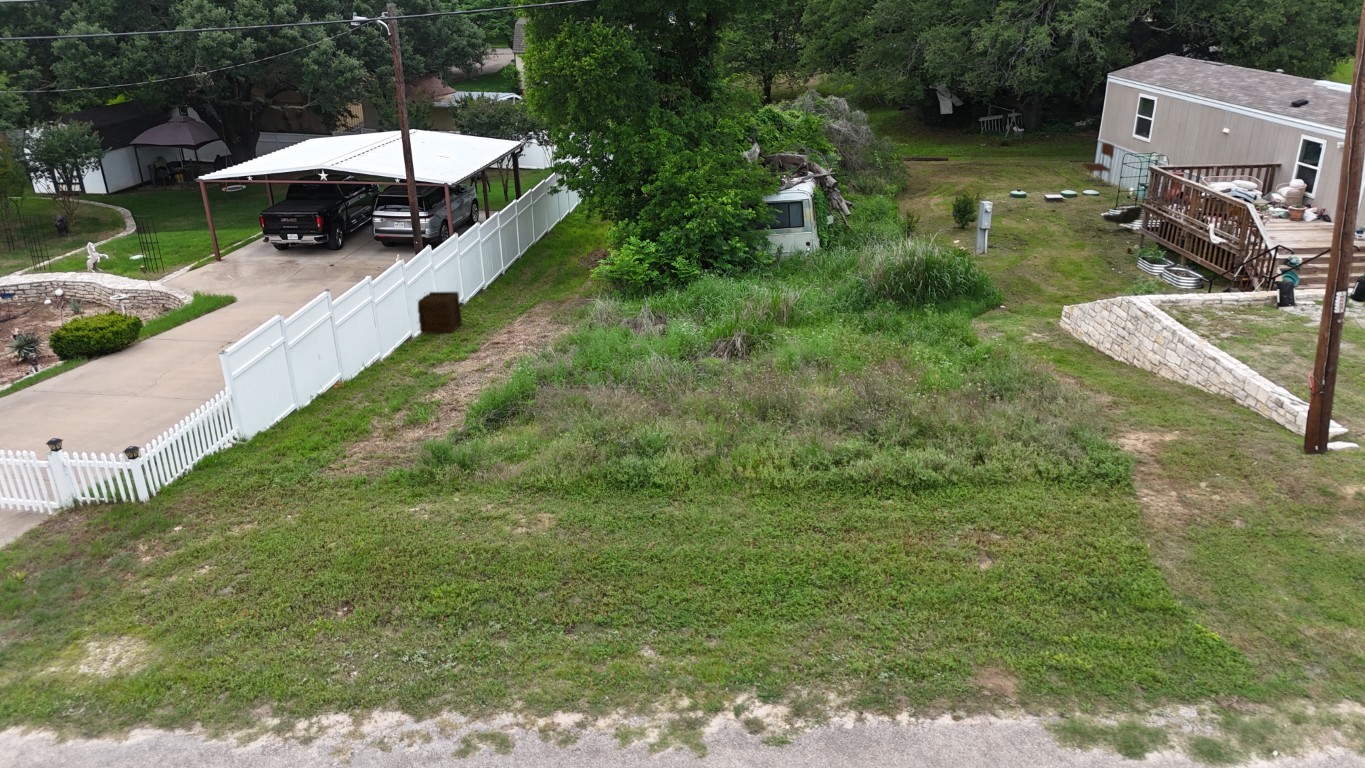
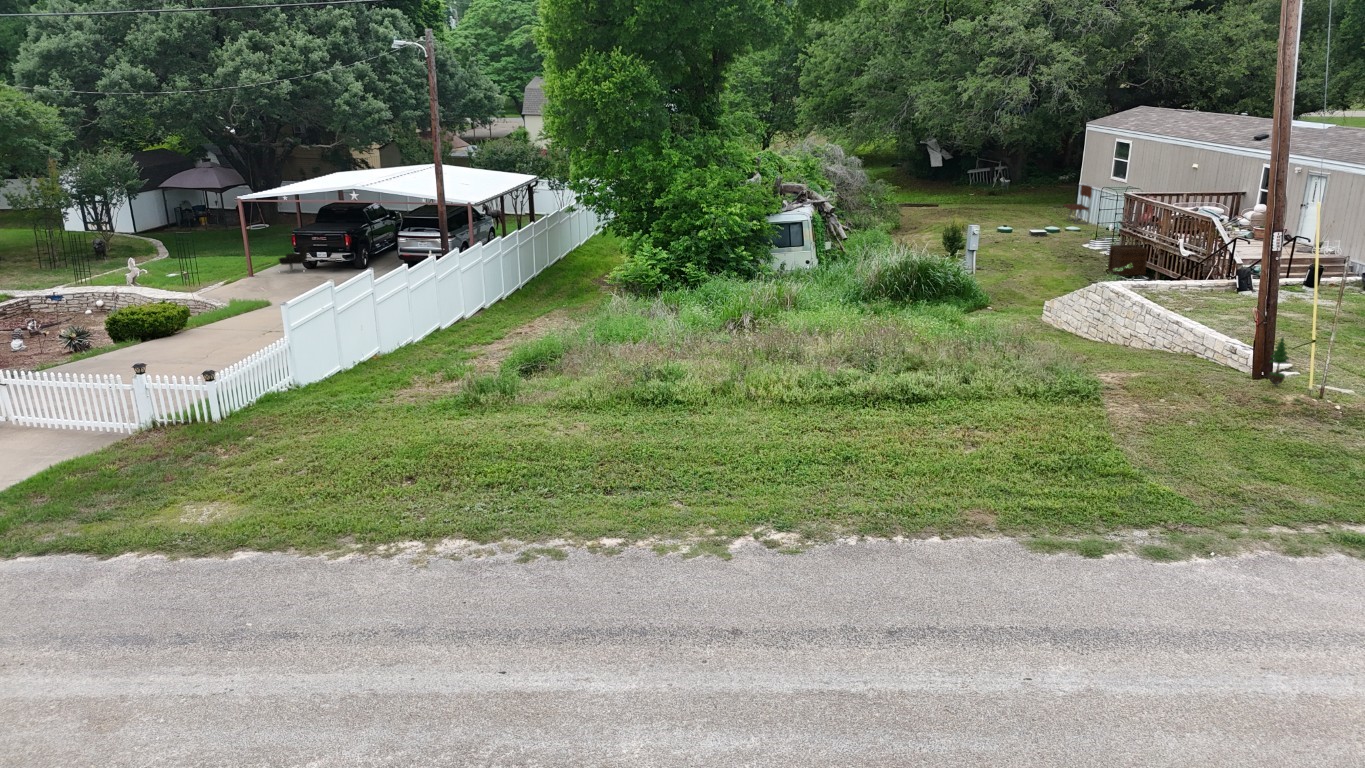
lounge chair: present [1103,206,1142,230] -> present [279,246,308,271]
wooden crate: present [418,292,462,334] -> present [1108,245,1148,276]
potted tree: none [1319,405,1345,458] -> present [1268,338,1289,385]

